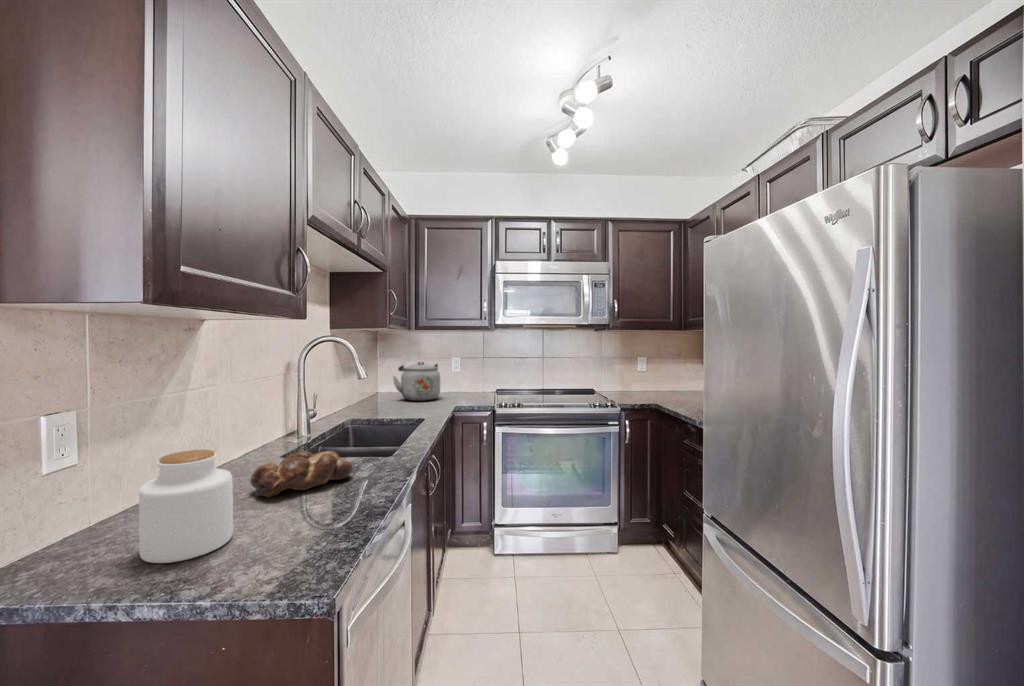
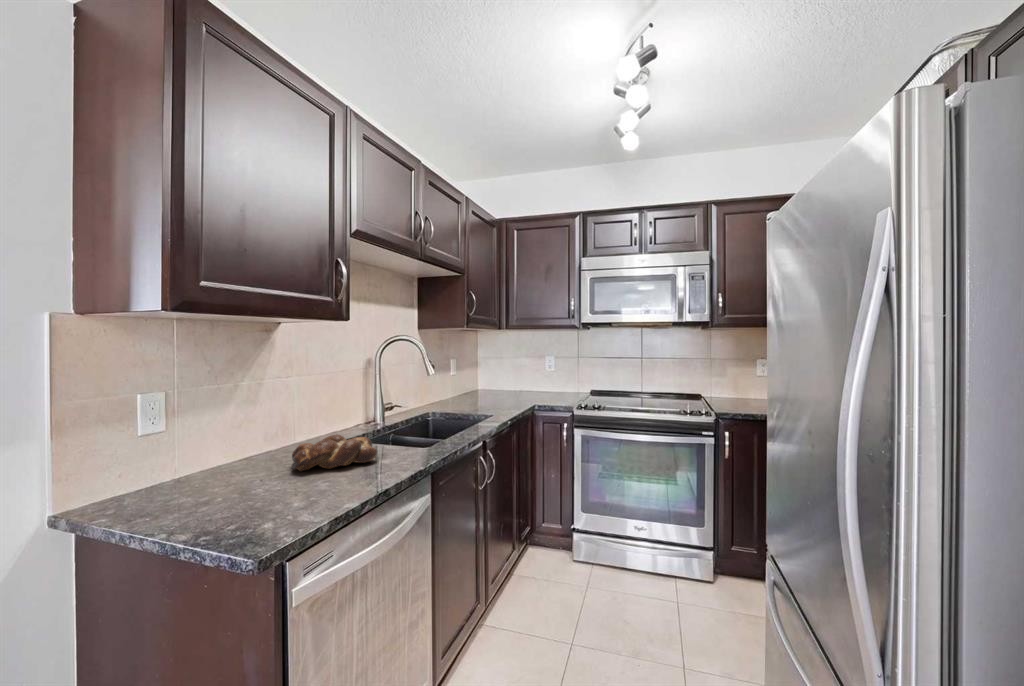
kettle: present [393,362,440,401] -> none [483,361,528,398]
jar: present [139,450,233,563] -> none [176,426,249,511]

